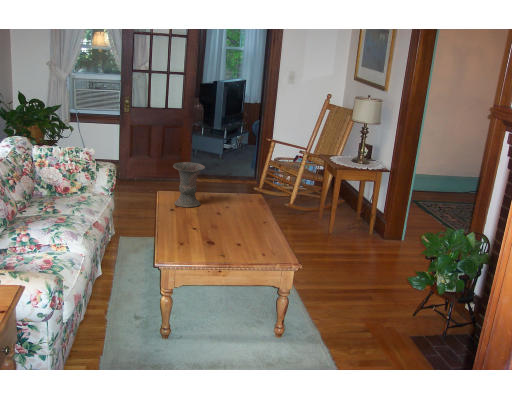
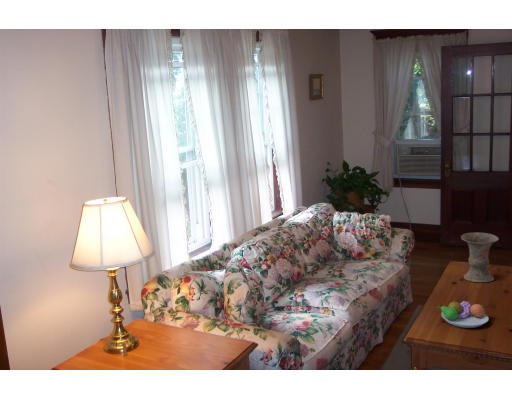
fruit bowl: none [170,221,214,245] -> present [436,299,489,328]

